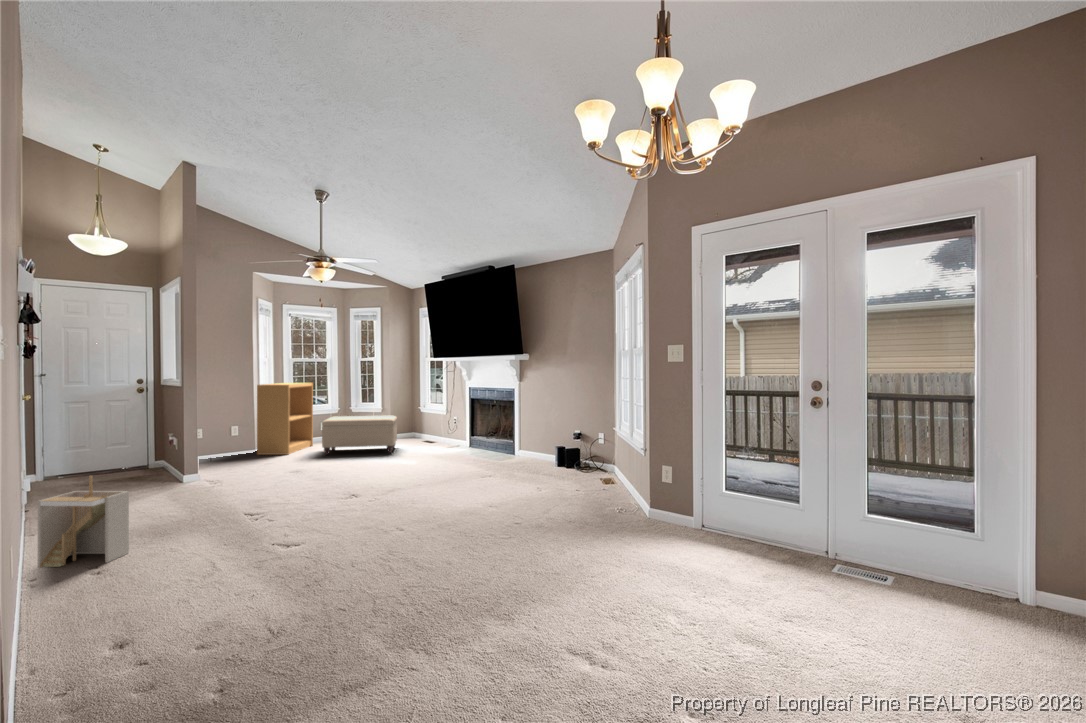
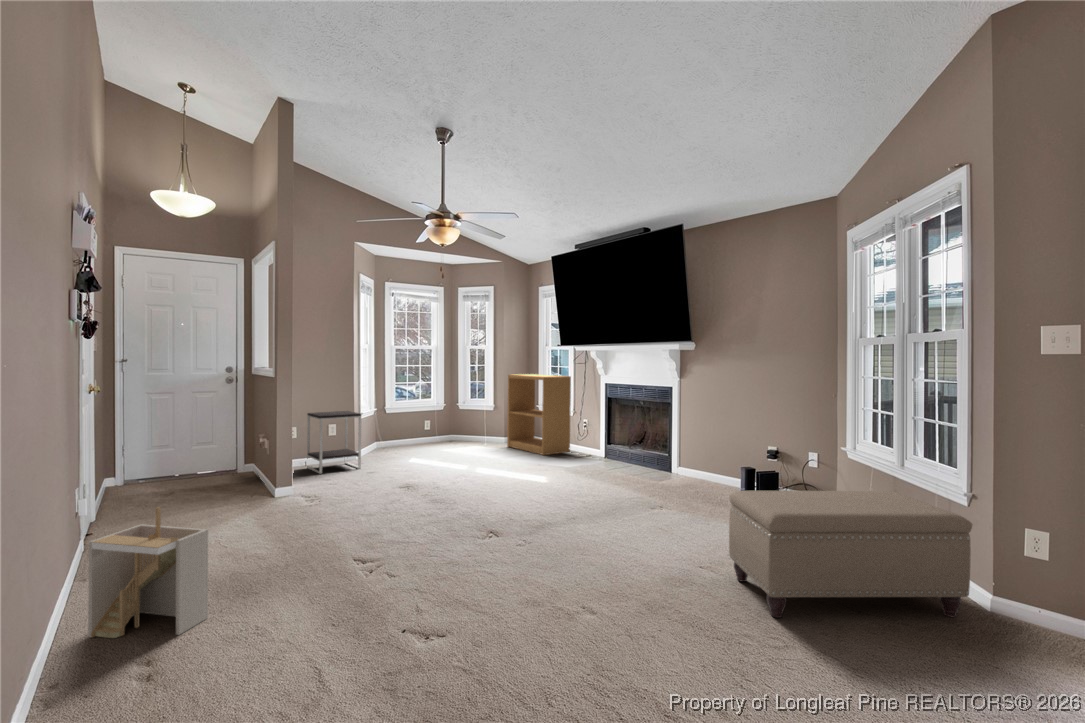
bookshelf: present [257,383,313,455] -> present [507,374,571,455]
side table: none [212,413,260,466] -> present [307,411,361,474]
ottoman: present [322,416,397,455] -> present [729,491,972,618]

